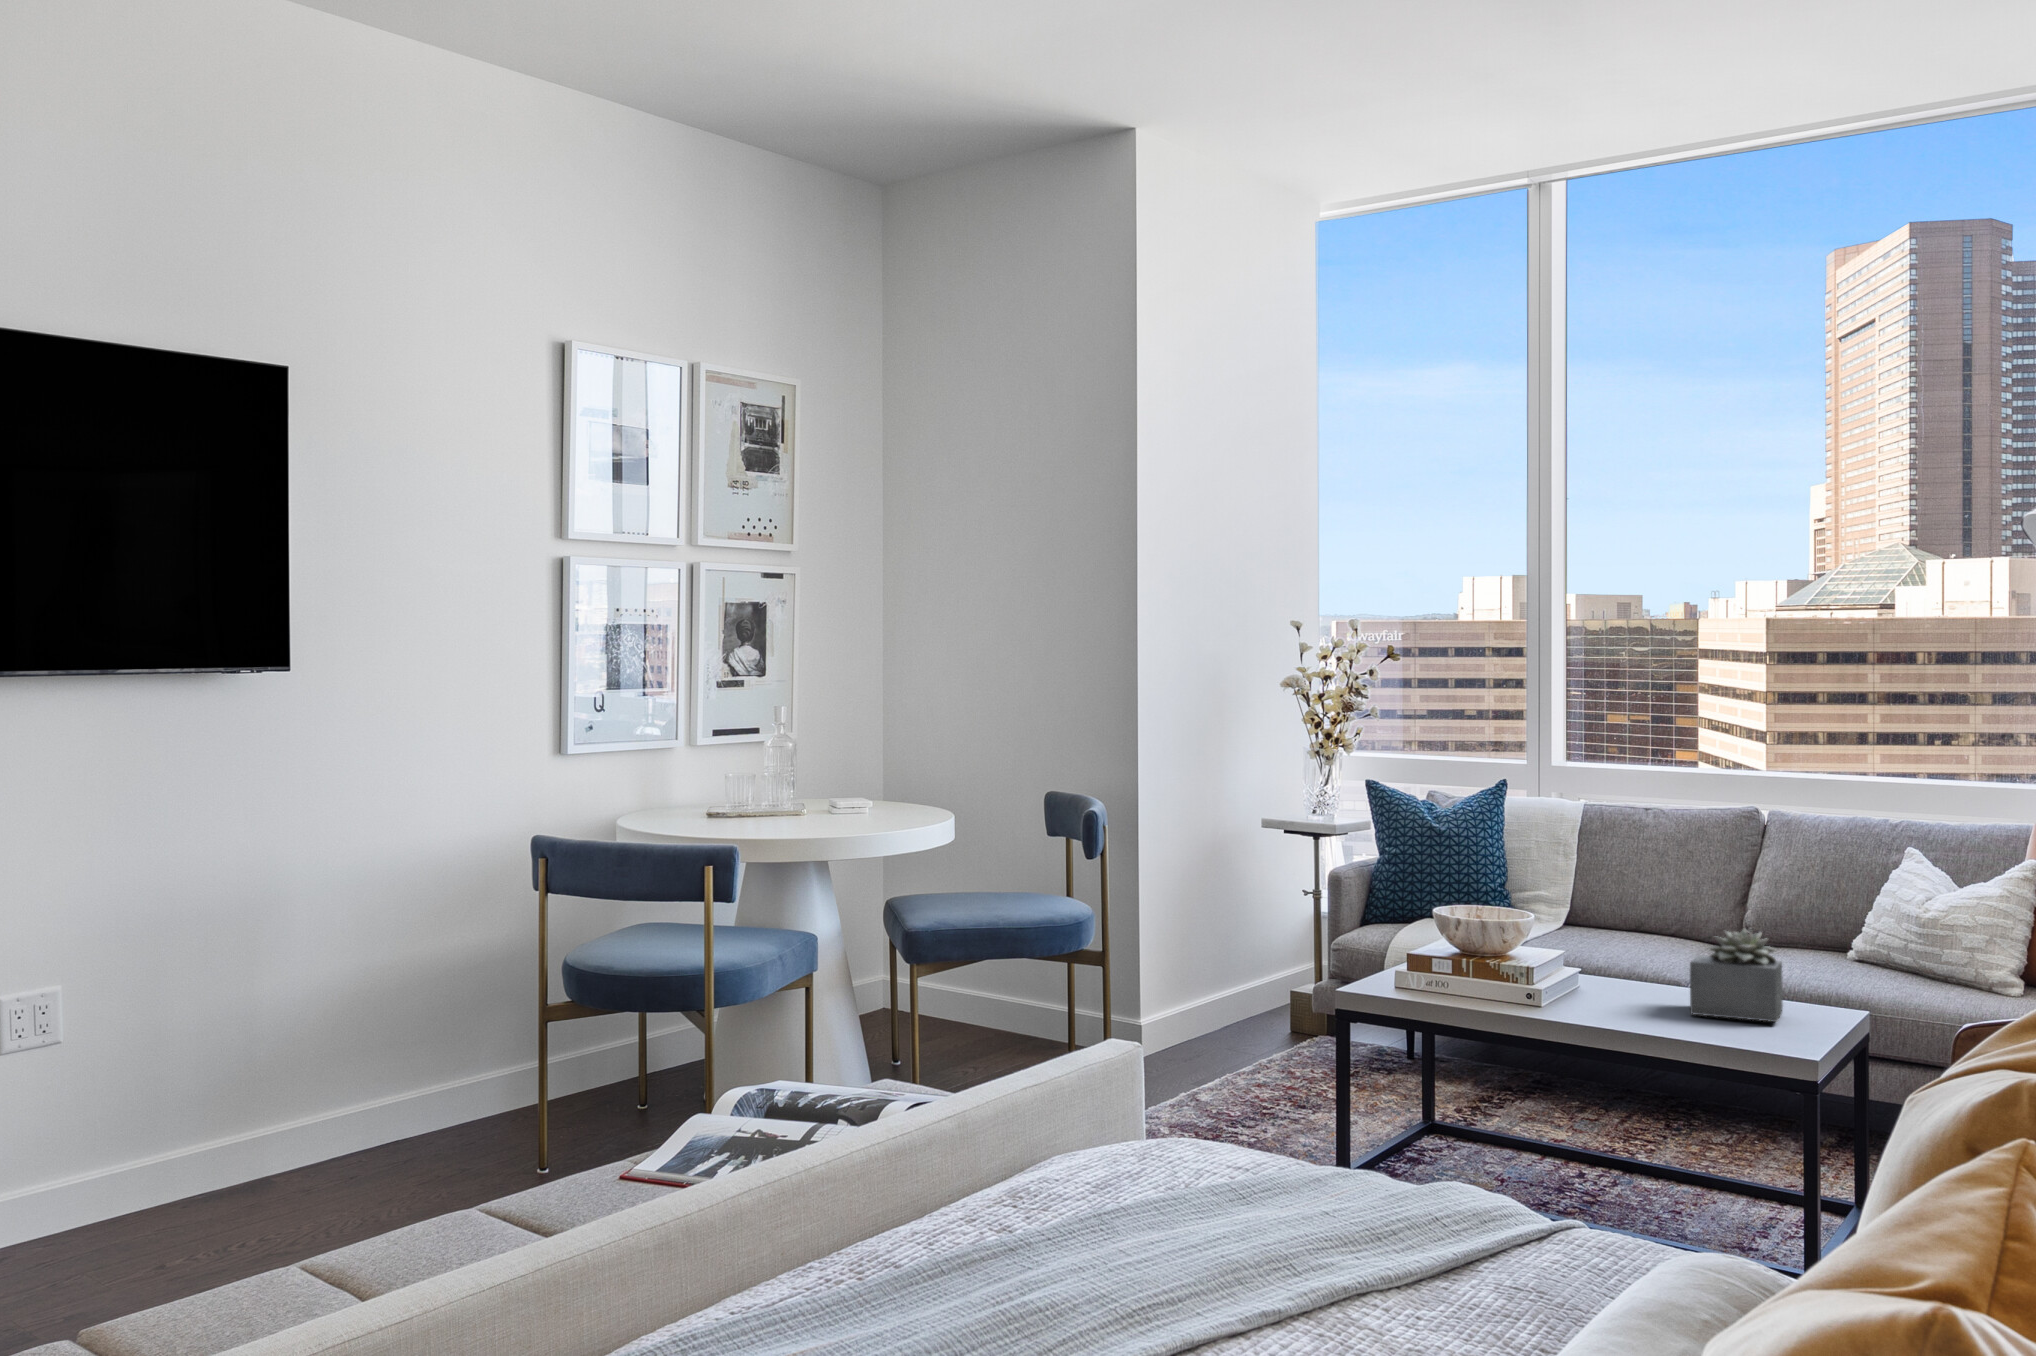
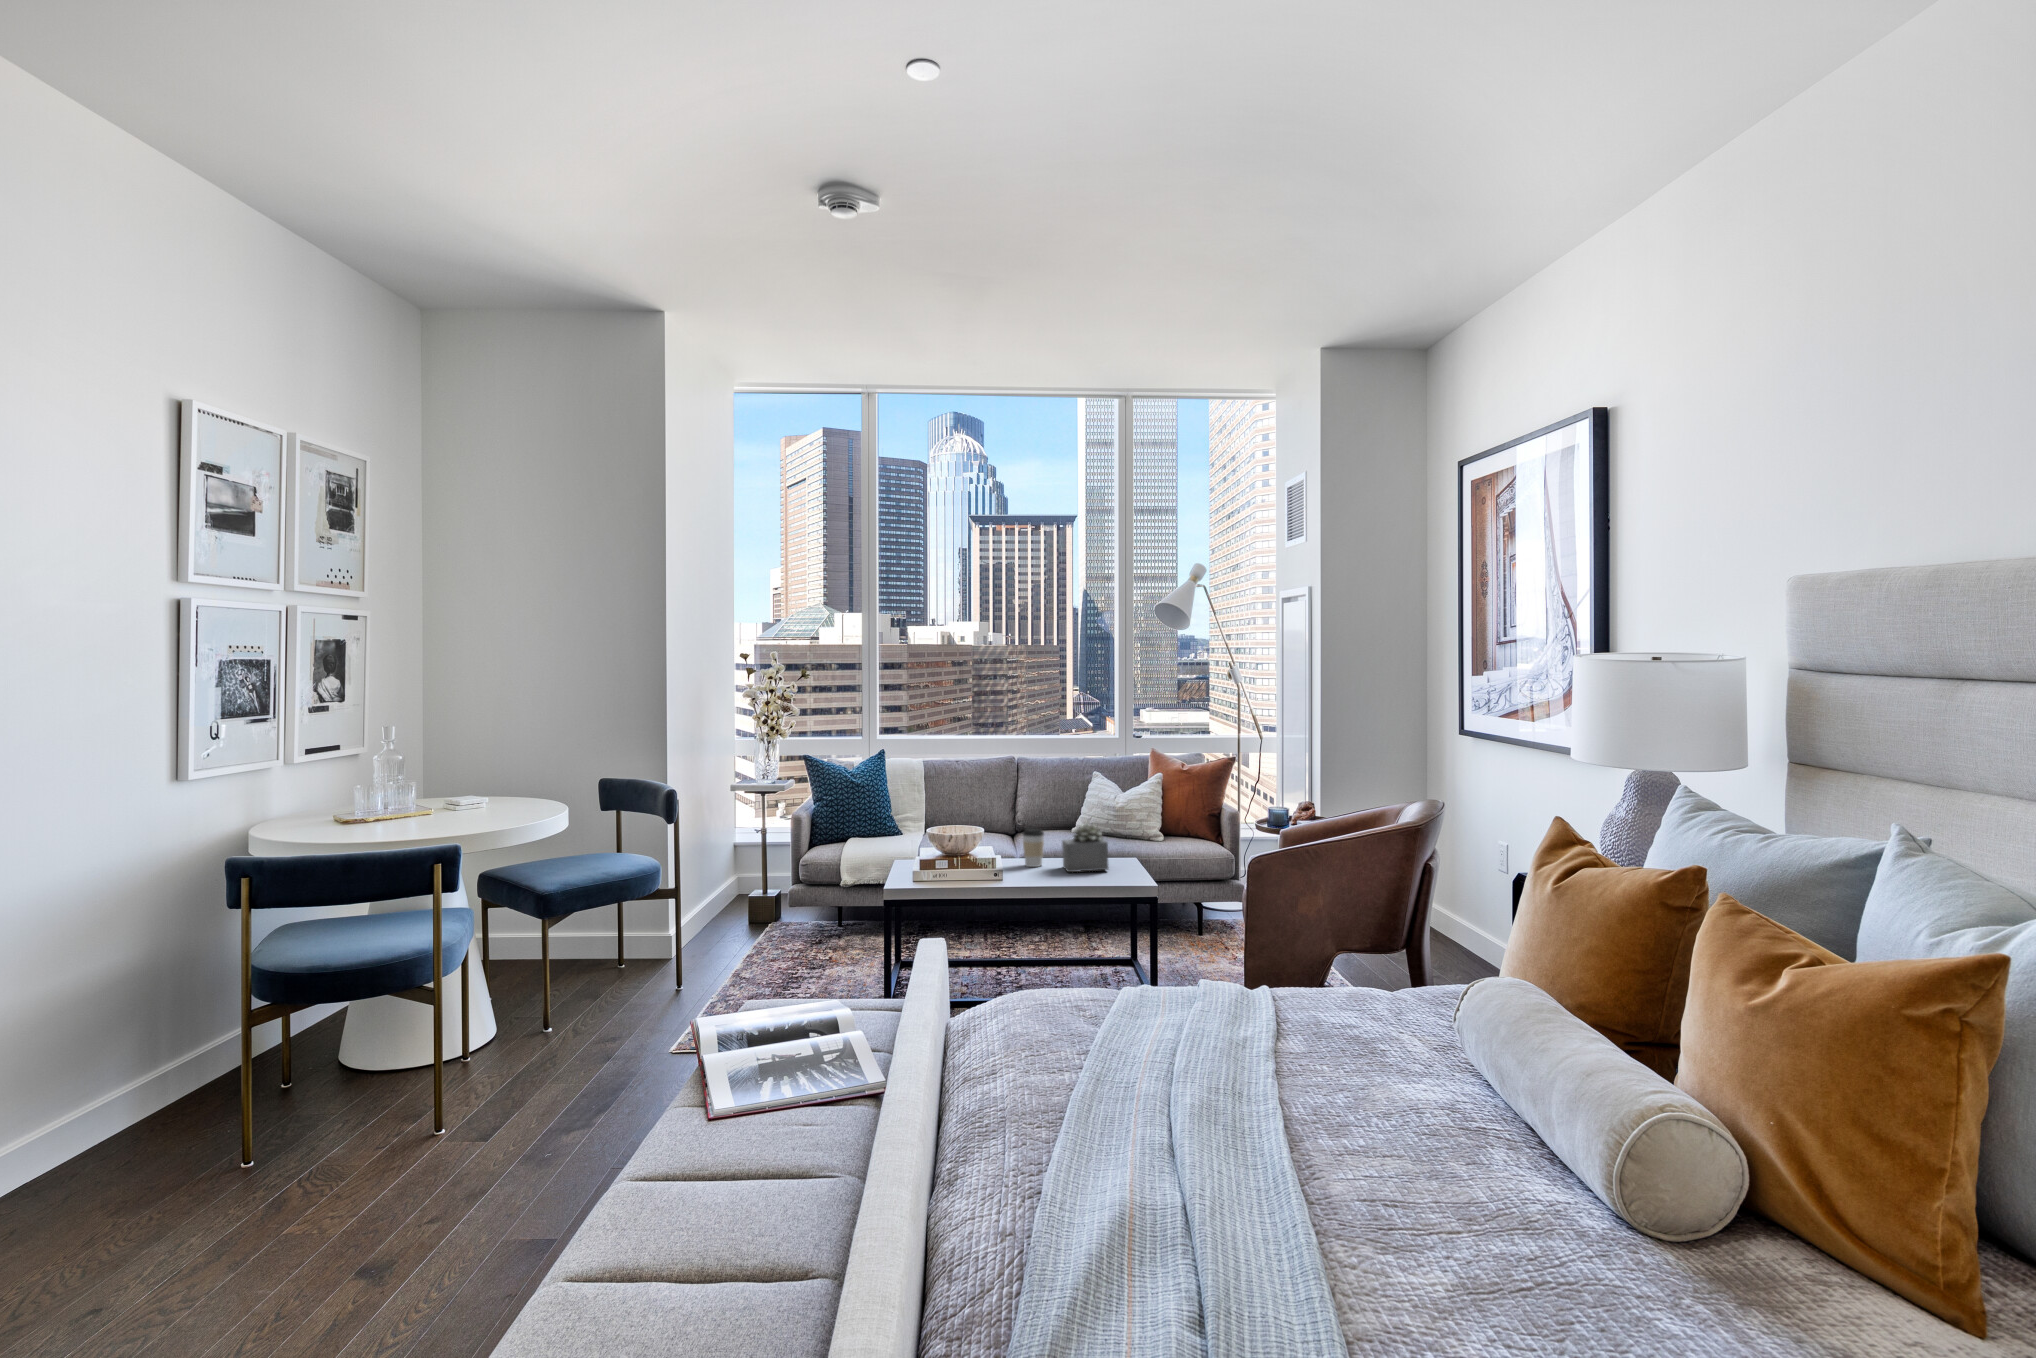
coffee cup: none [1625,927,1669,999] -> present [1022,828,1044,867]

